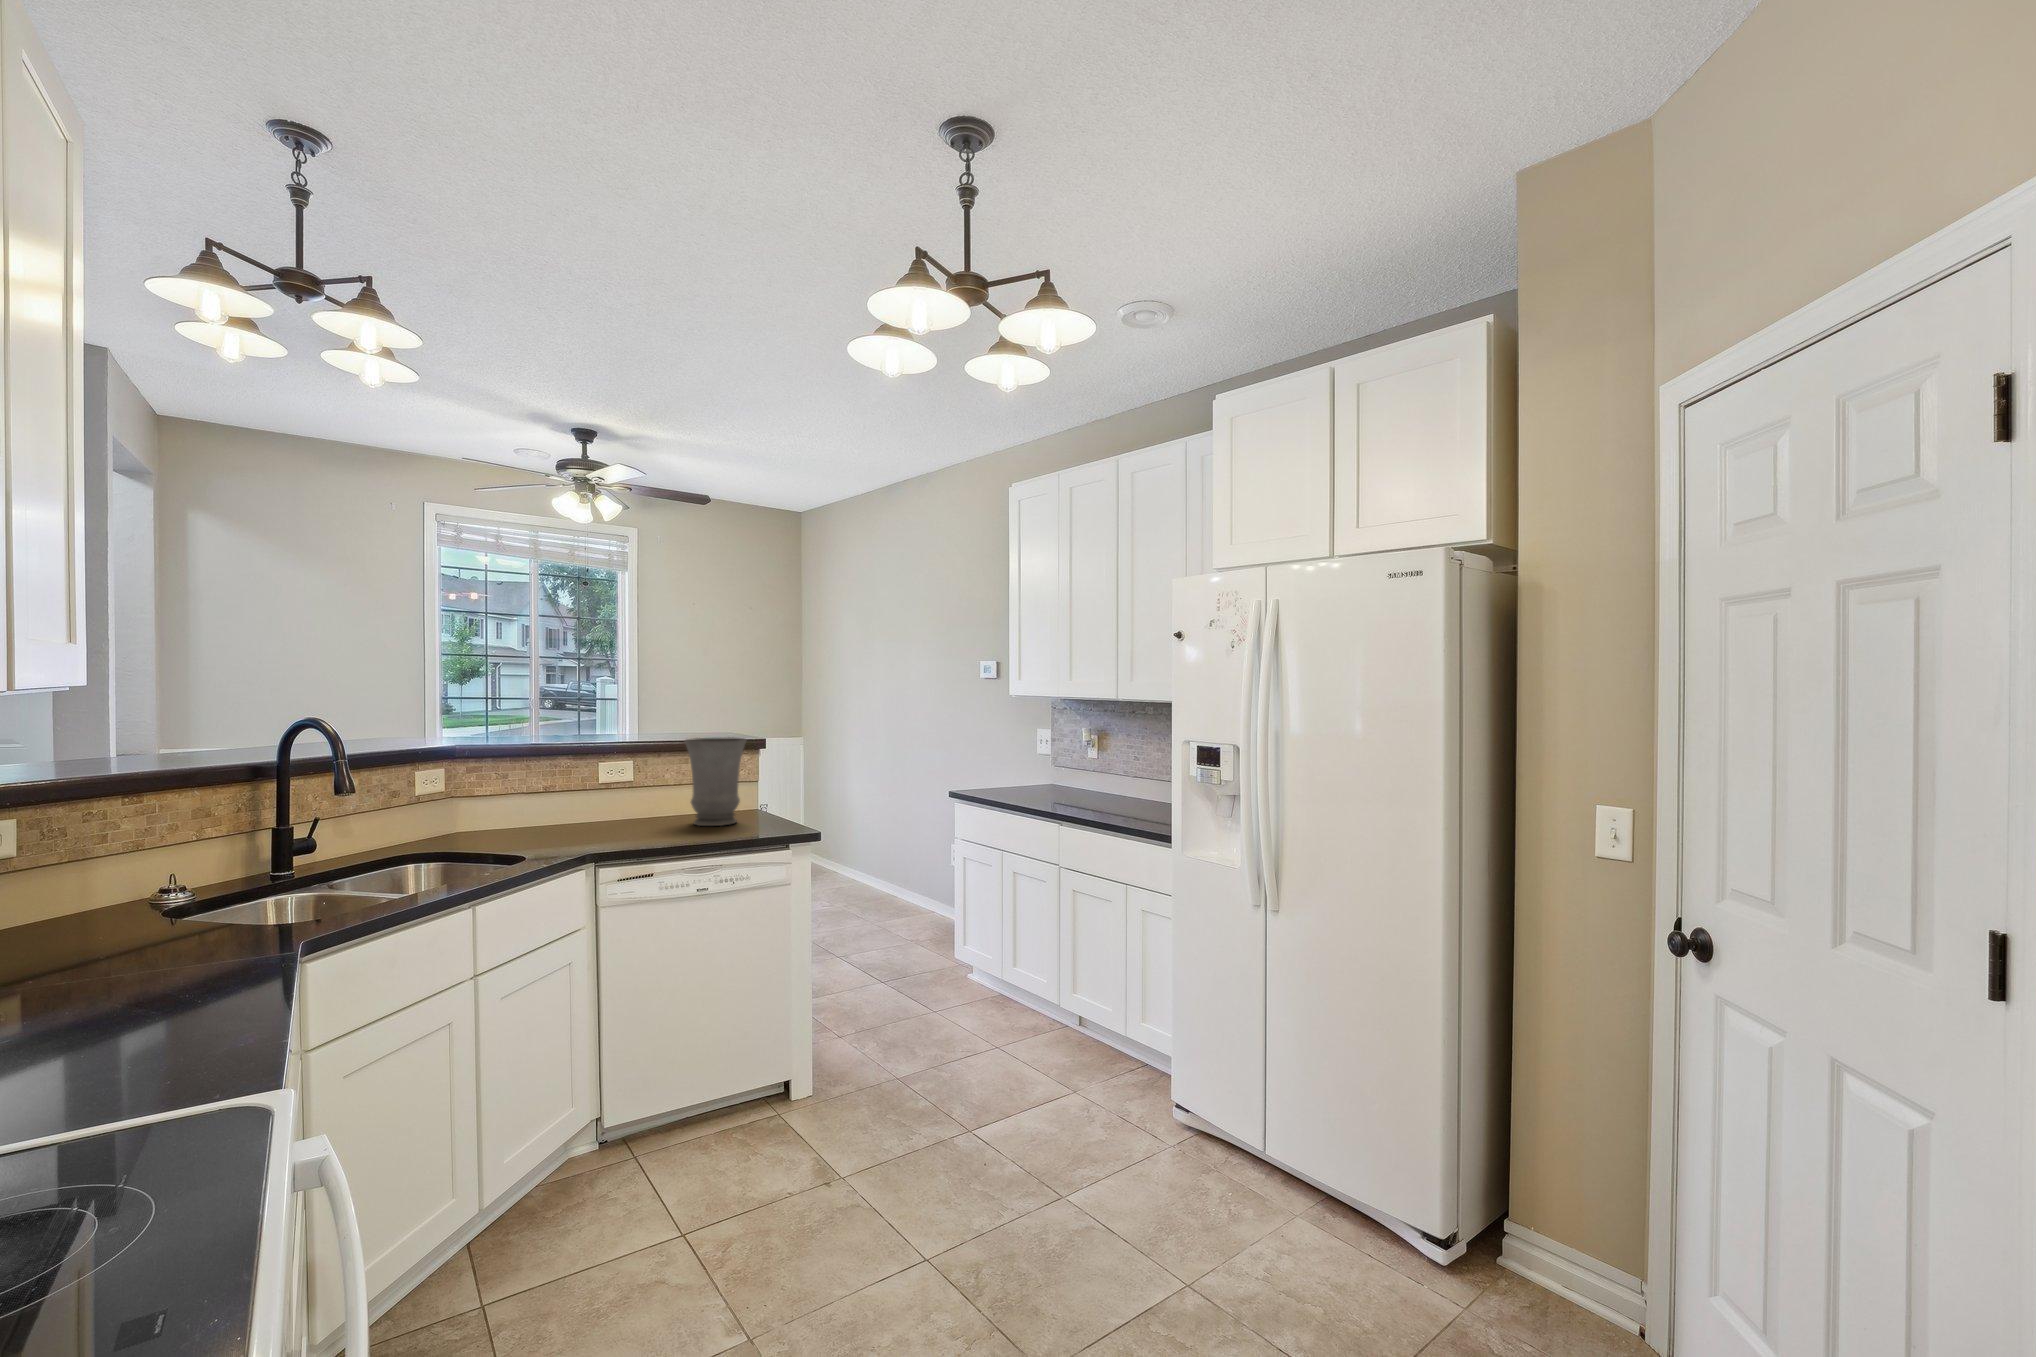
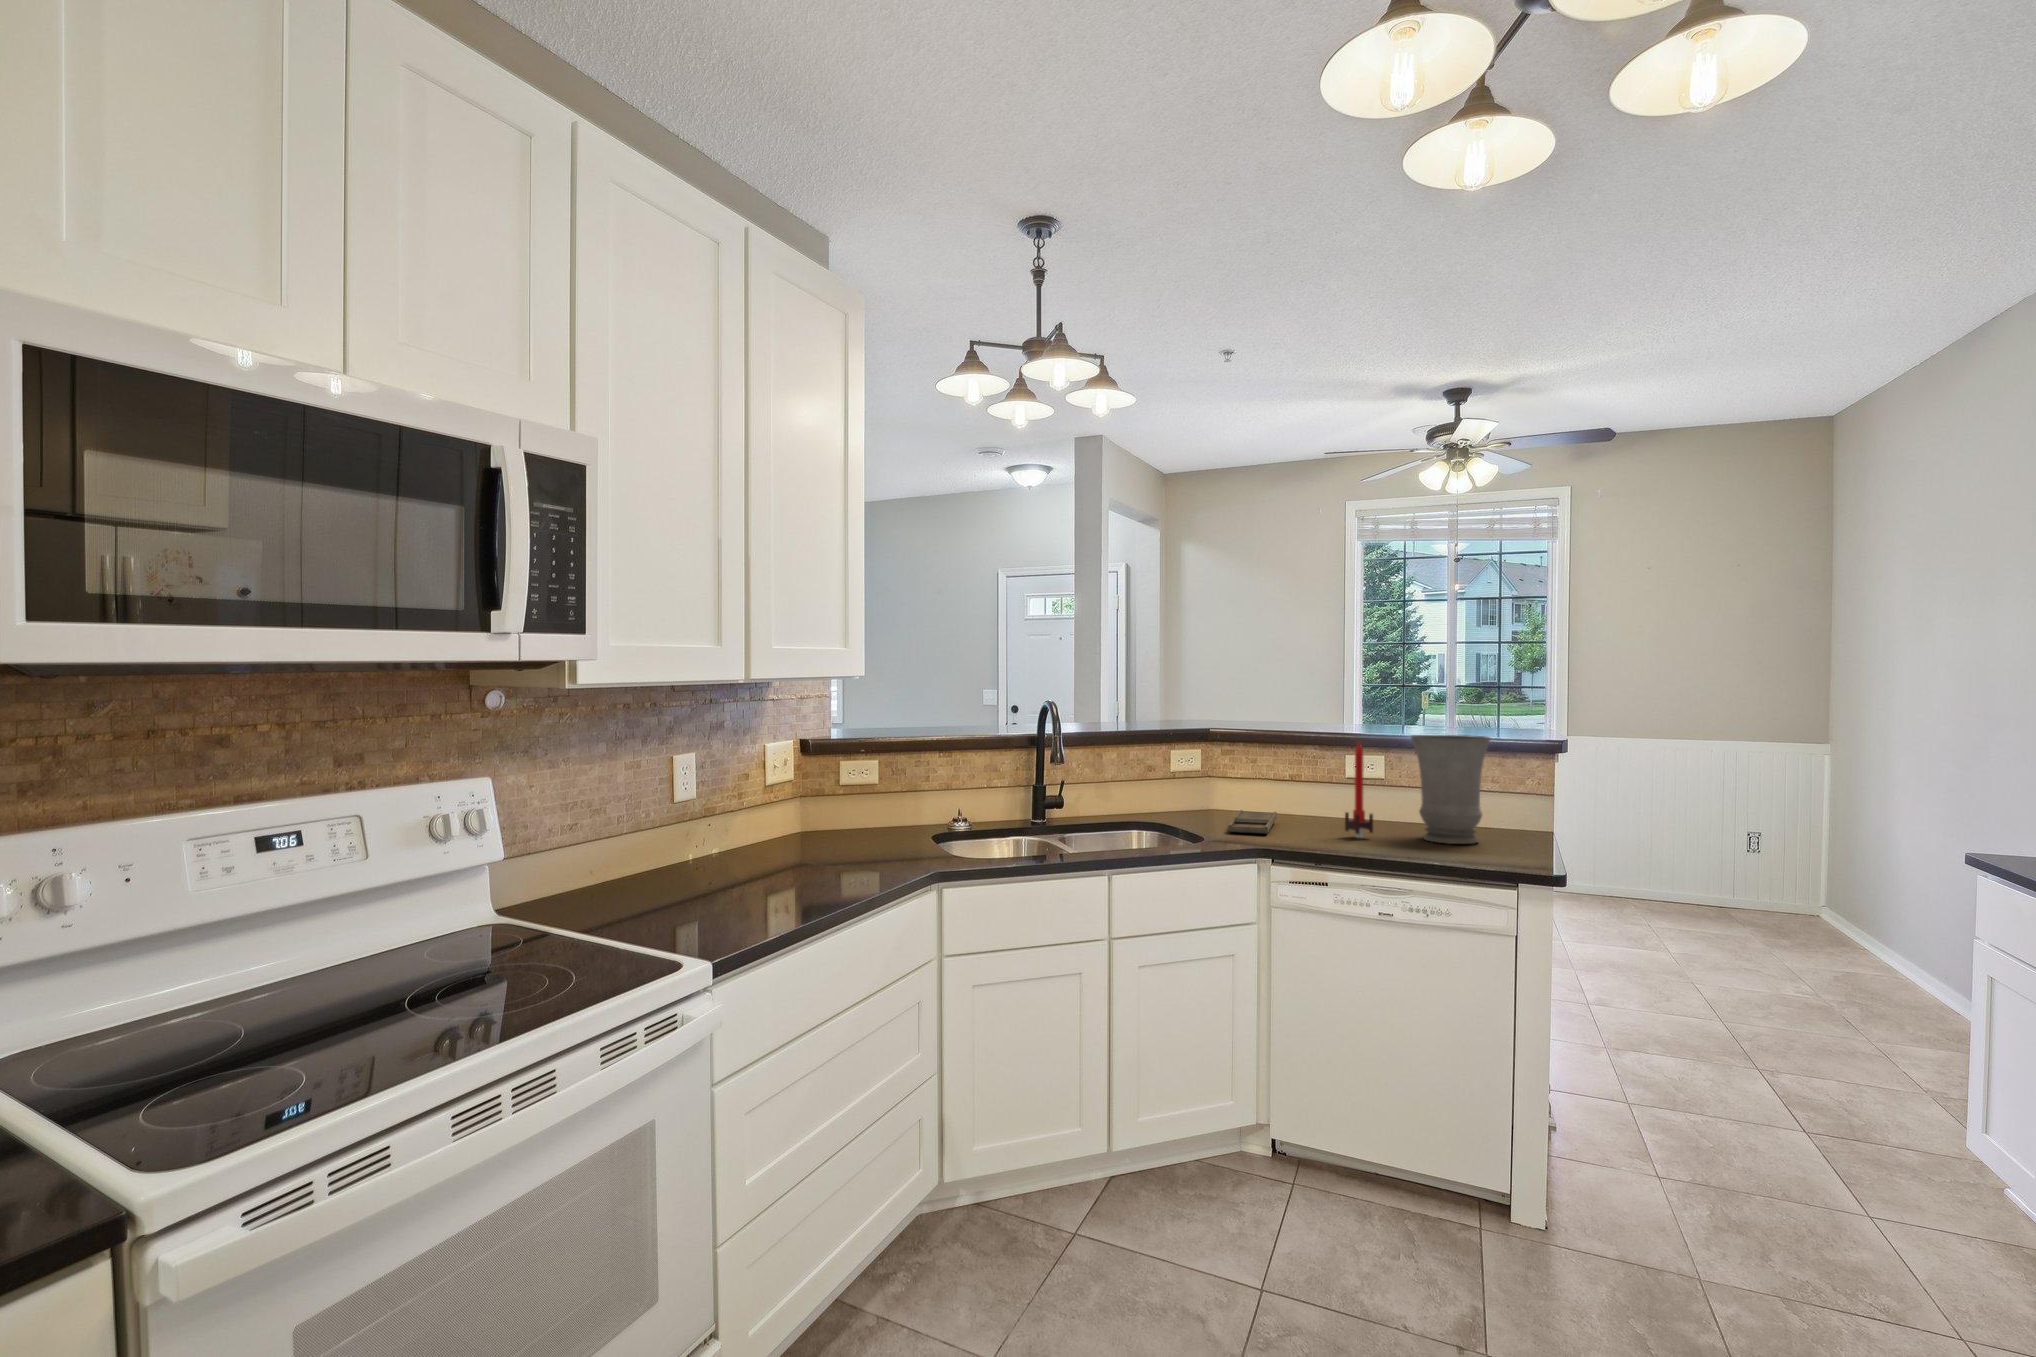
candle: none [637,748,662,832] -> present [1345,742,1373,838]
tray: none [510,821,573,846] -> present [1228,810,1277,834]

